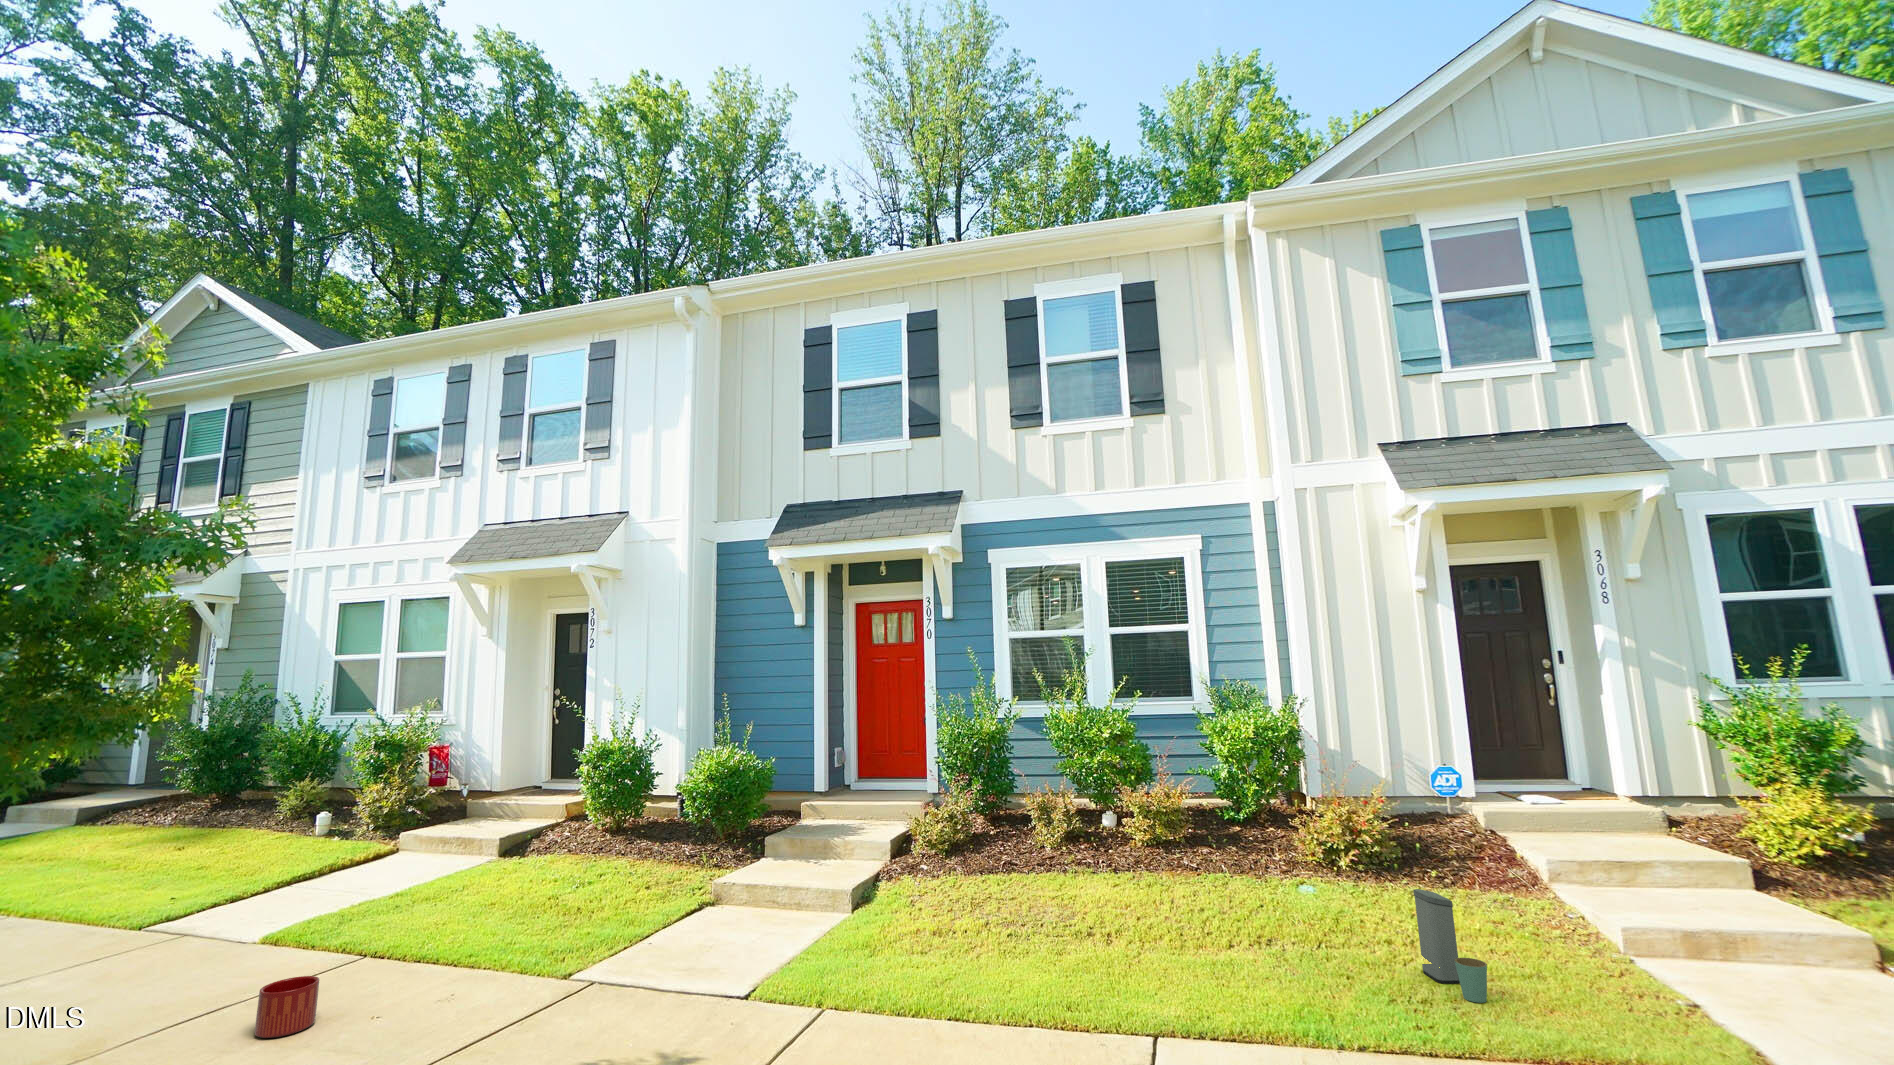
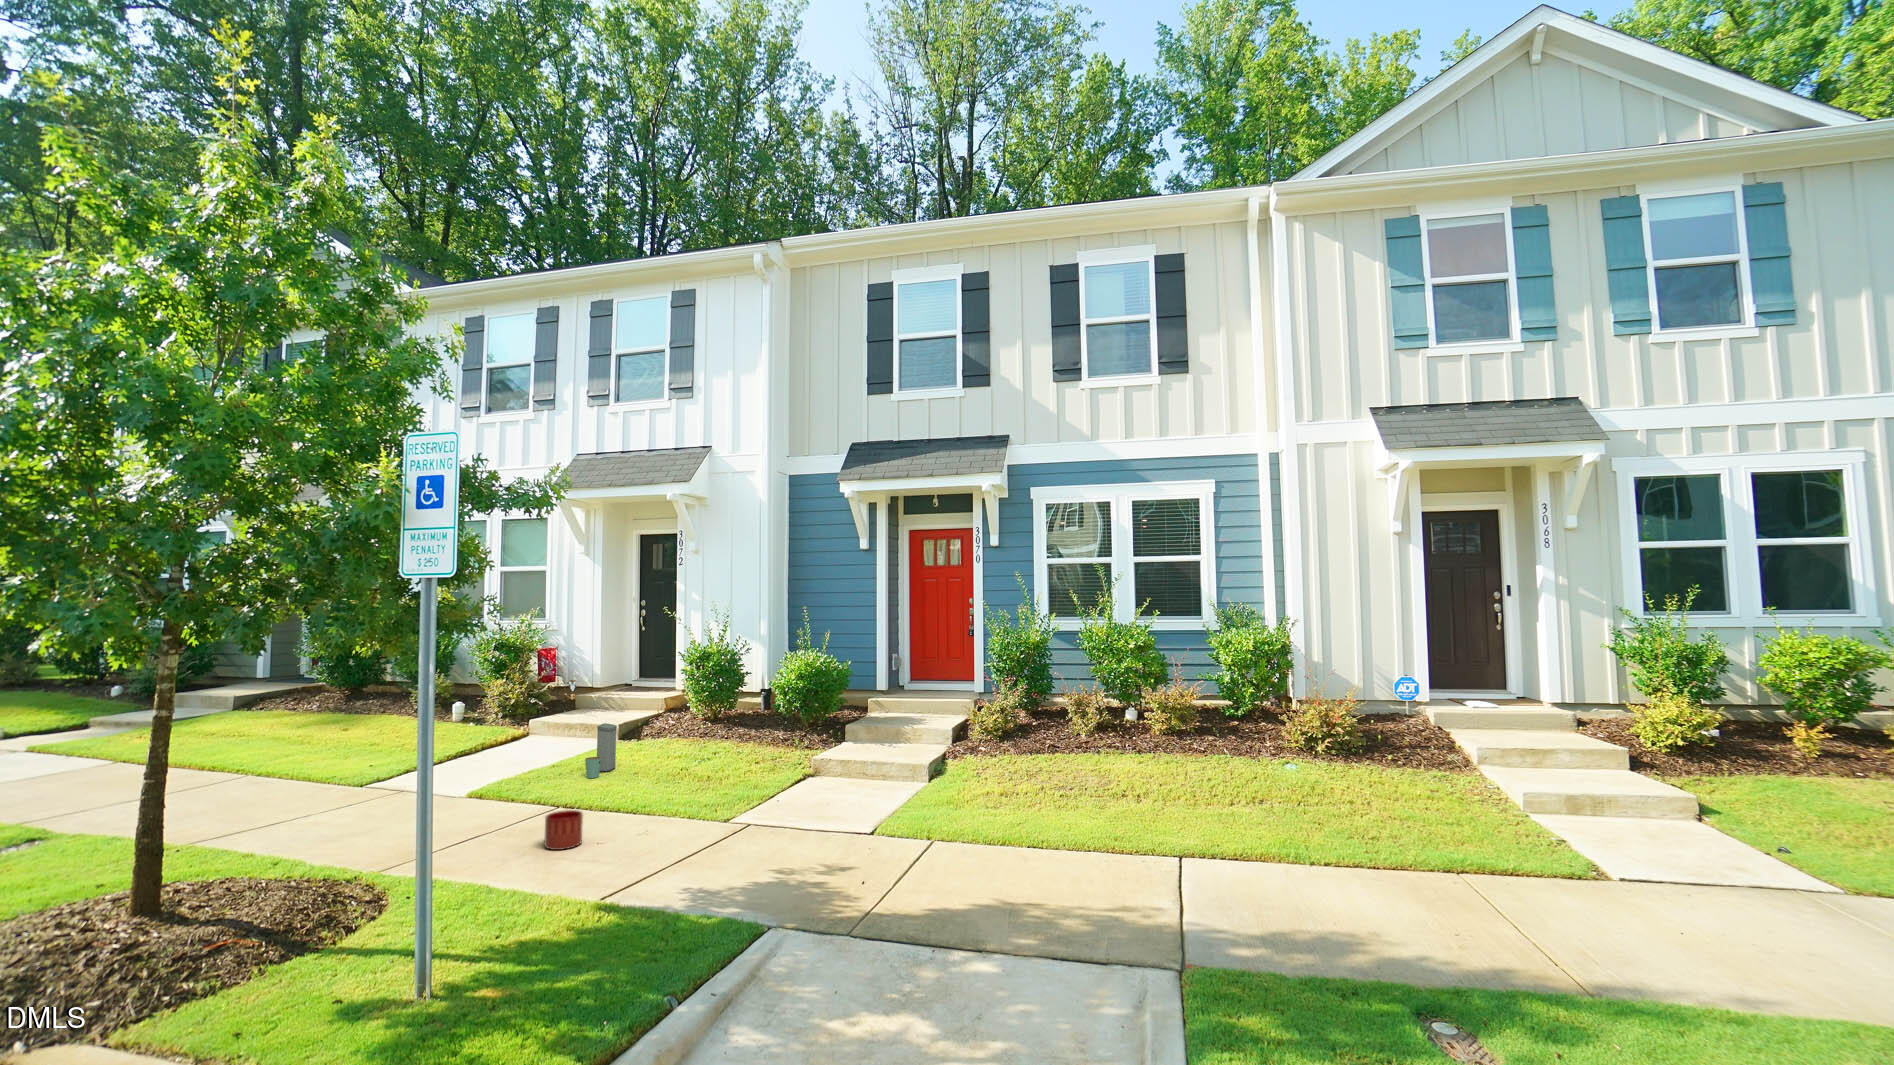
trash can: present [1413,889,1487,1003] -> present [585,723,617,778]

